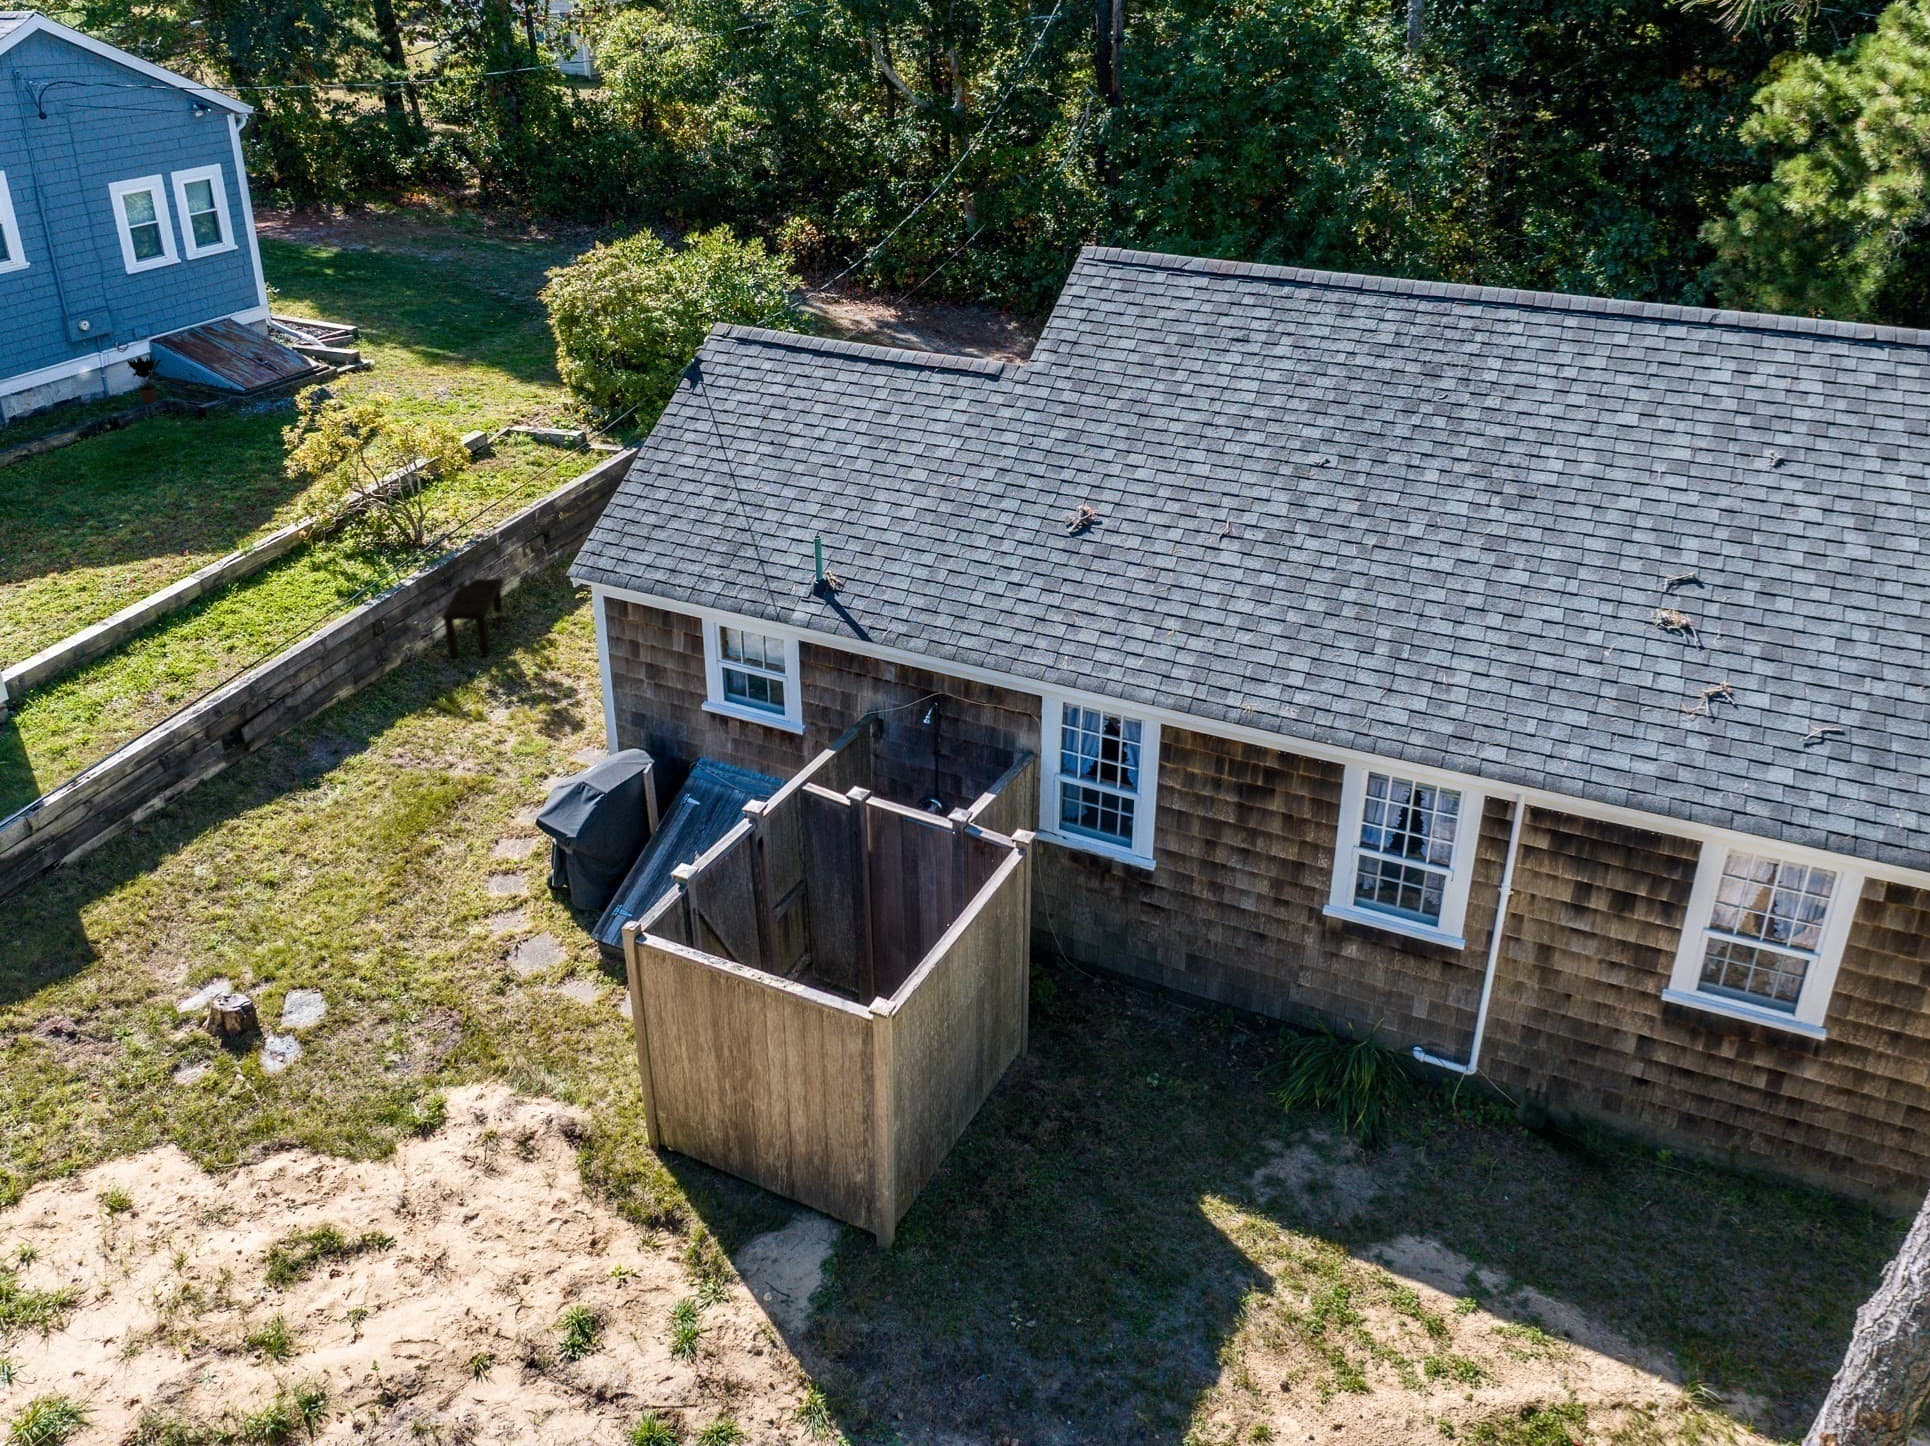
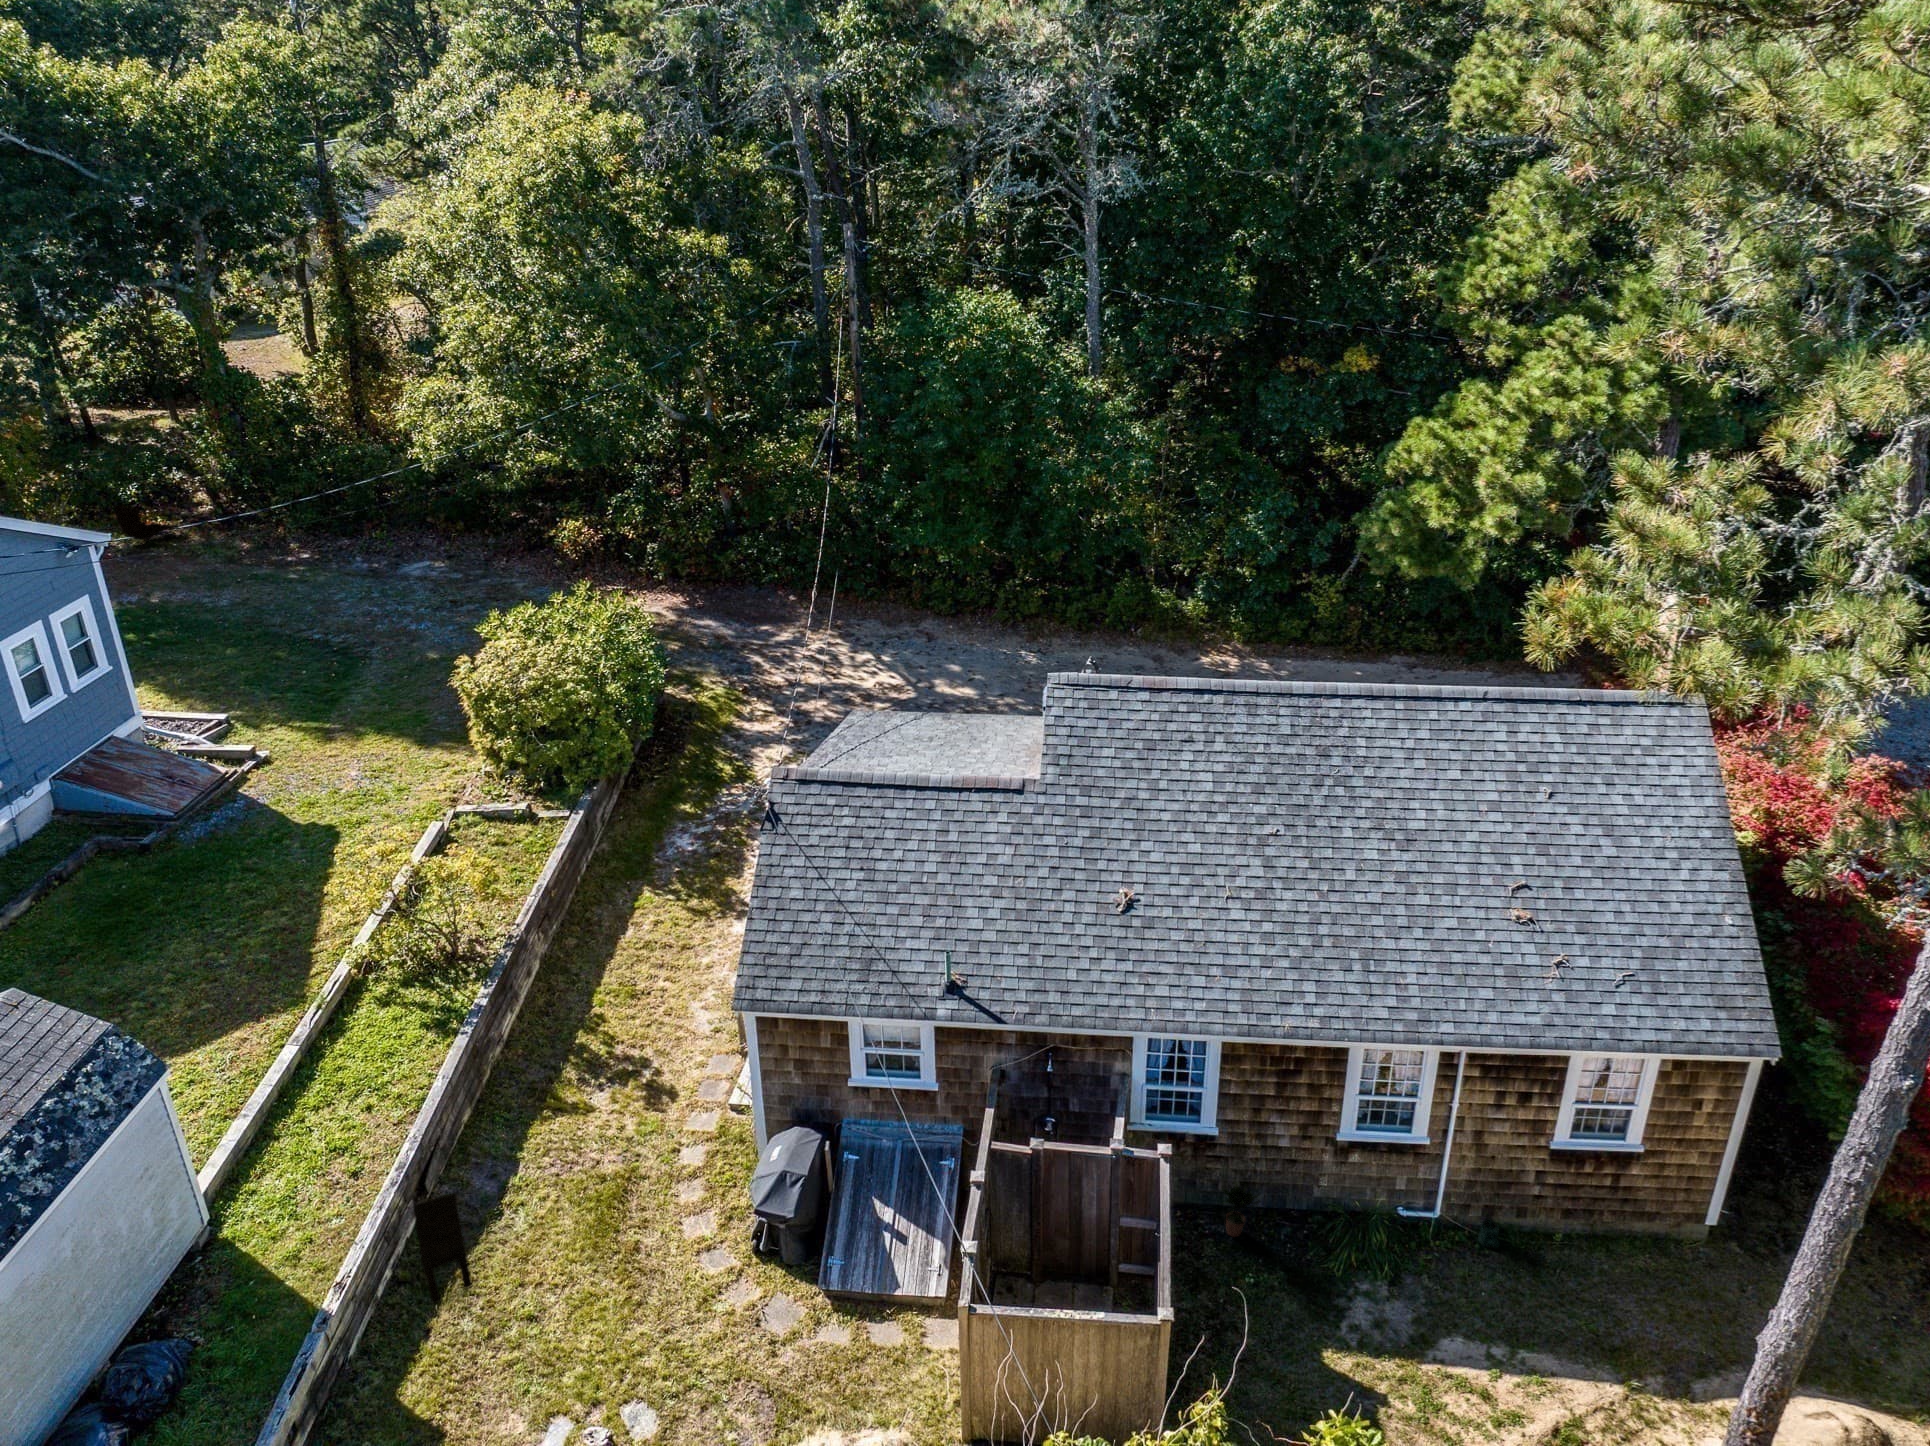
lounge chair: none [382,174,444,225] -> present [114,505,175,549]
potted plant: present [127,356,163,403] -> present [1222,1181,1261,1237]
bench: present [442,579,503,657] -> present [413,1193,472,1303]

